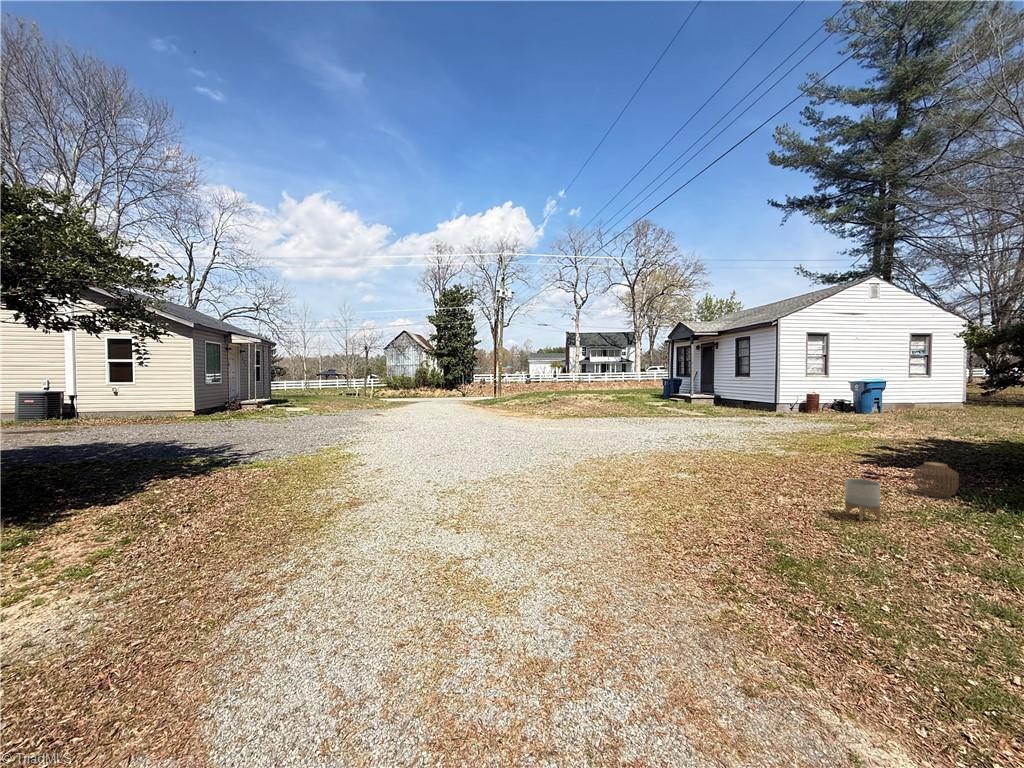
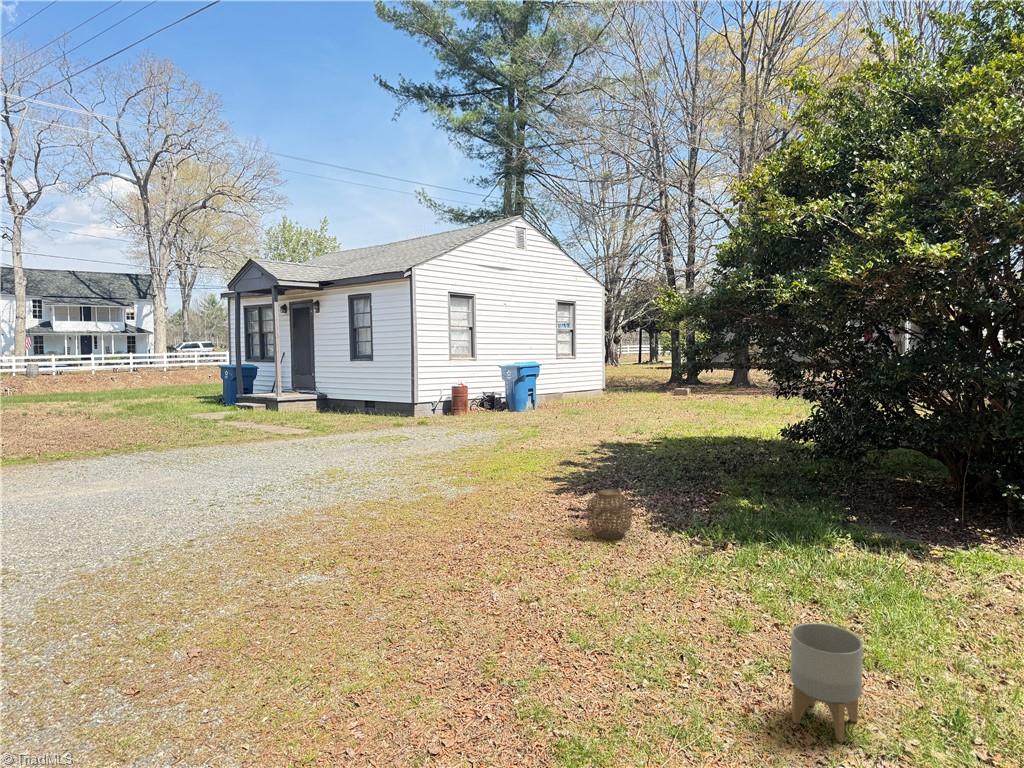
woven basket: present [913,462,959,498] -> present [587,489,632,540]

